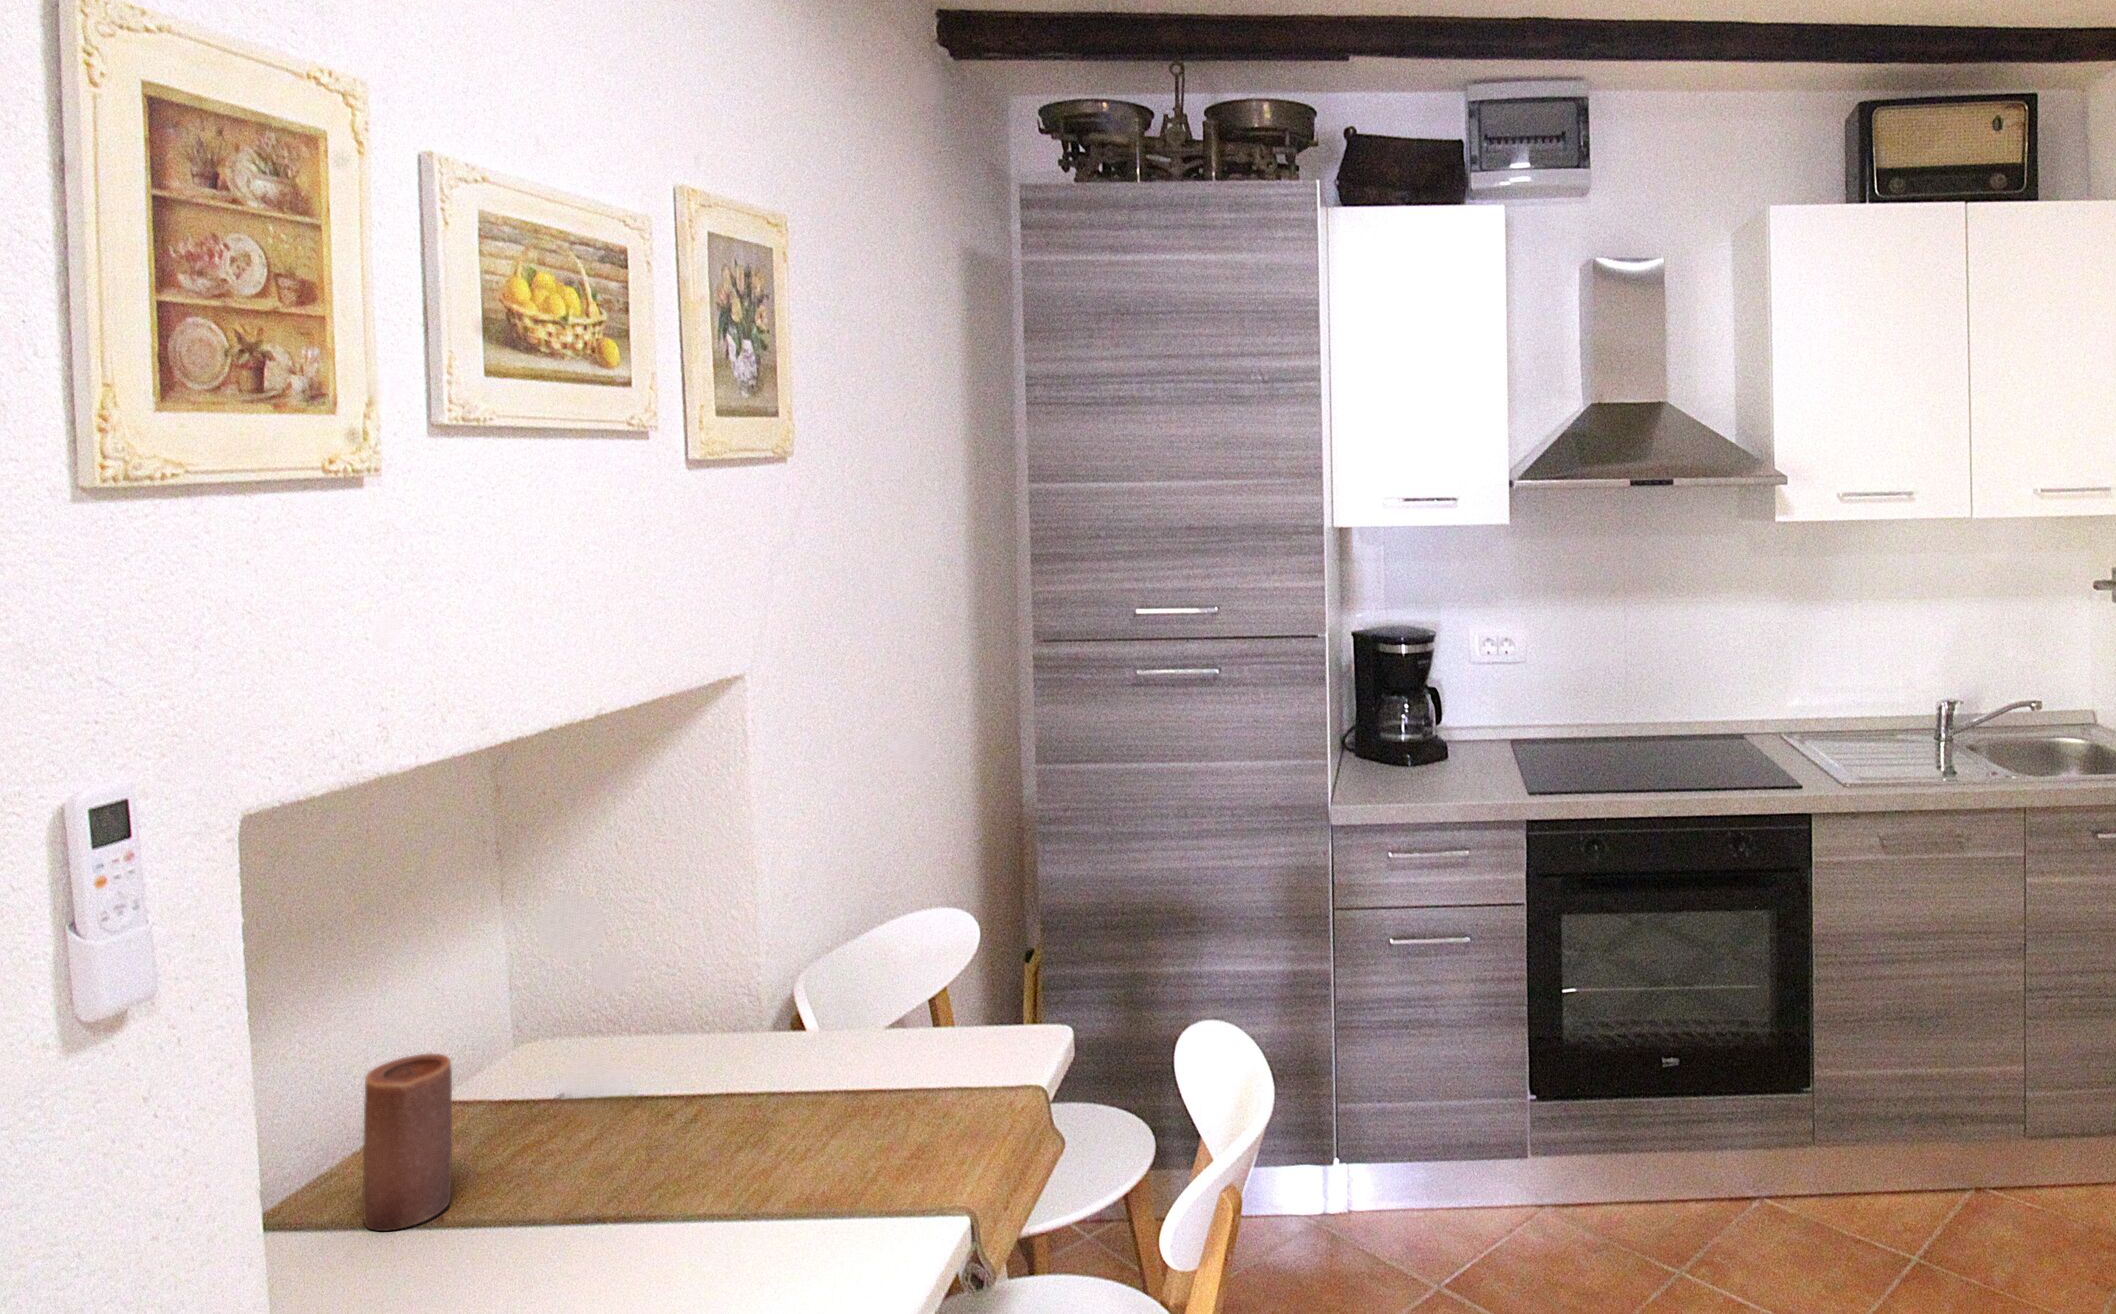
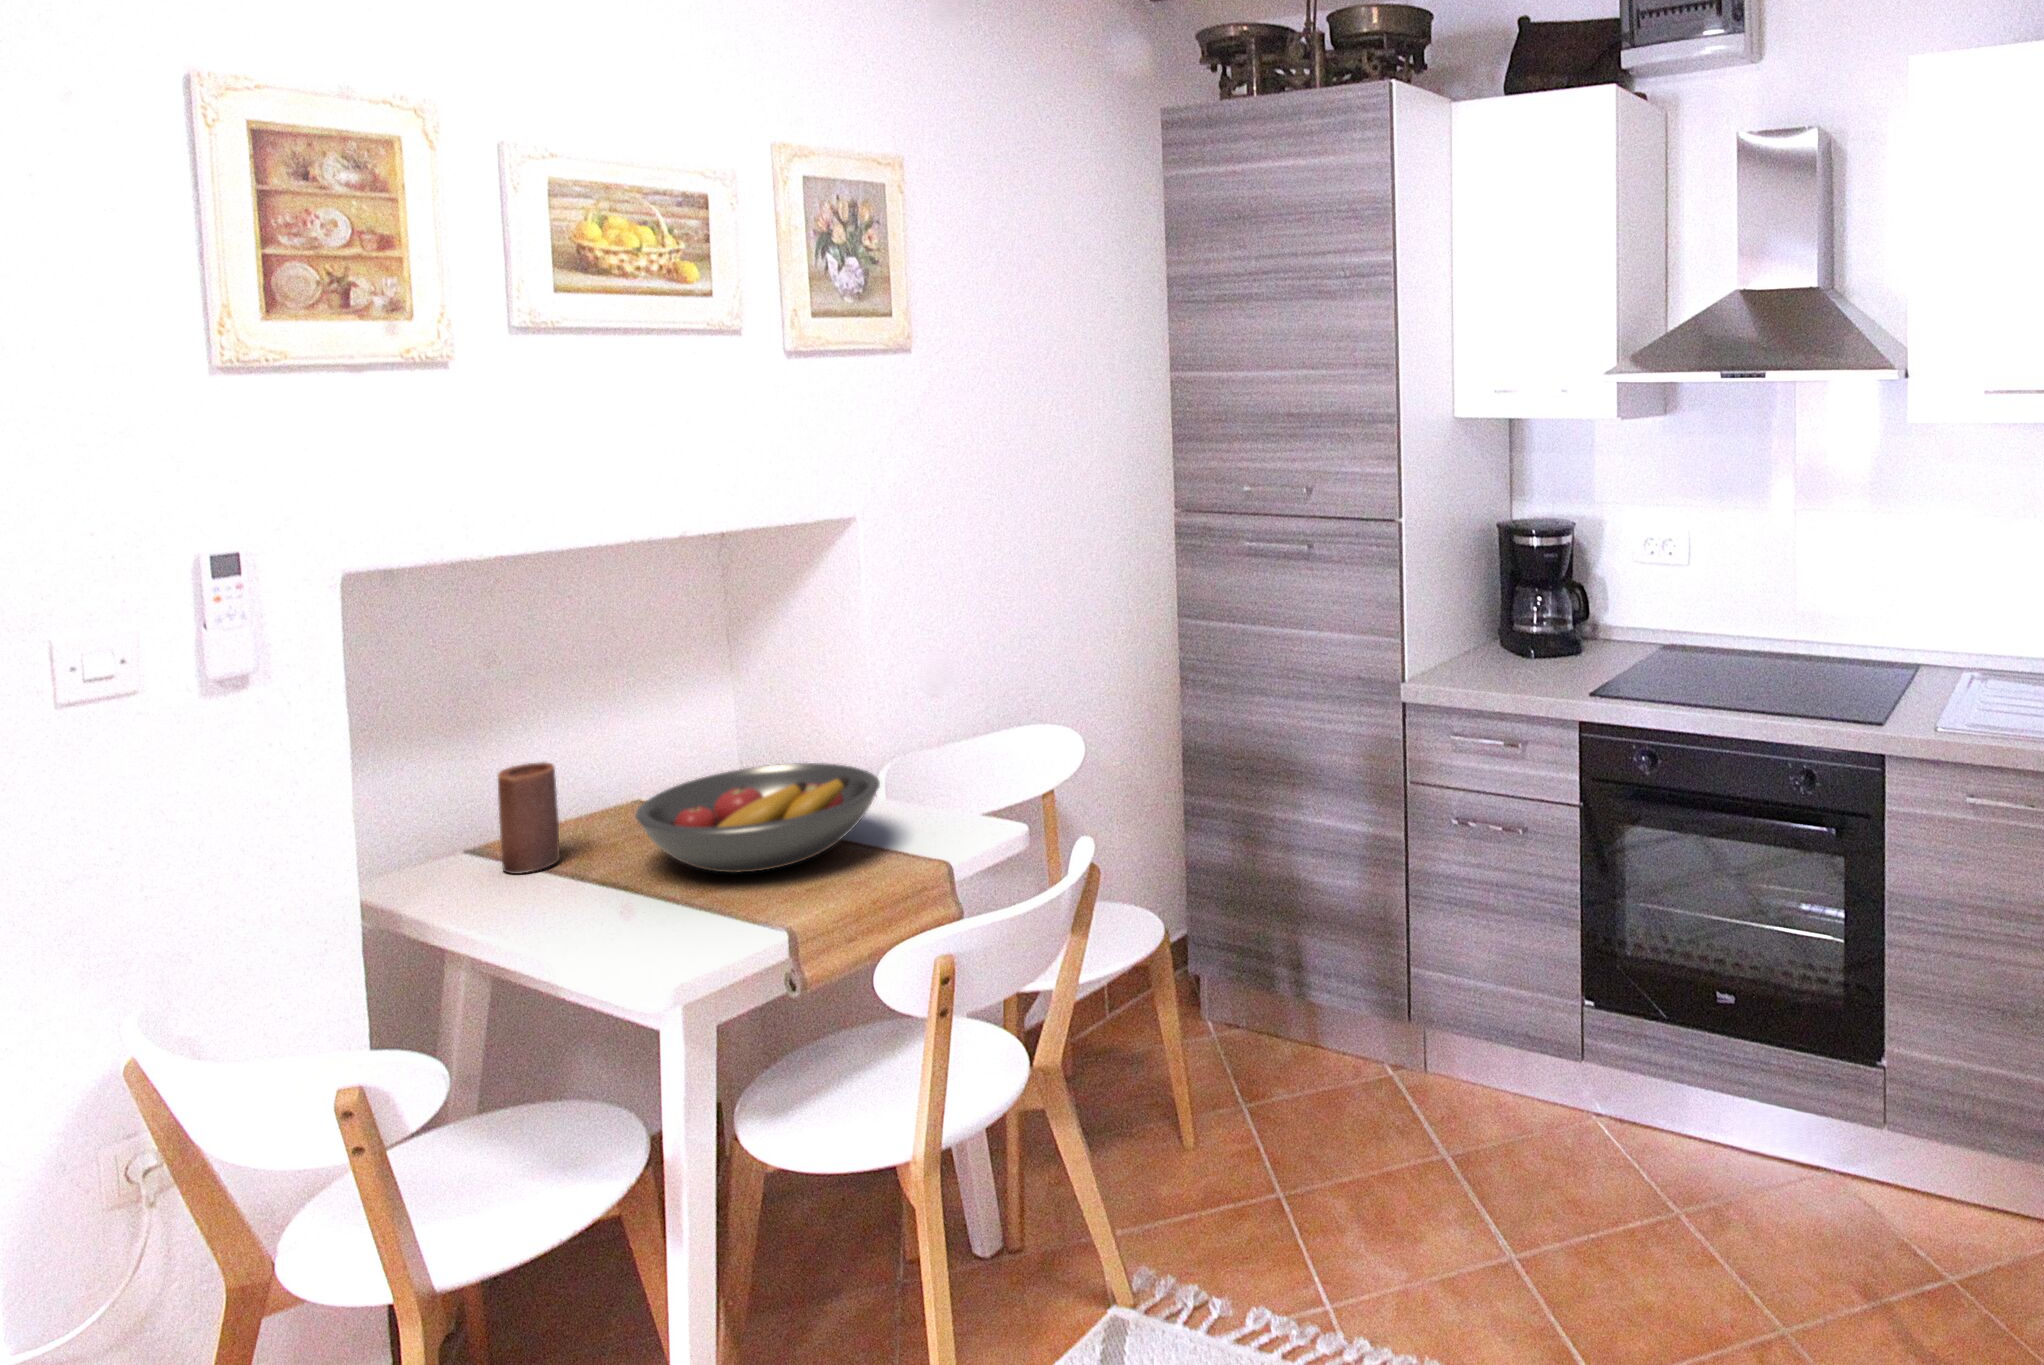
fruit bowl: none [590,998,920,1166] -> present [636,763,880,873]

